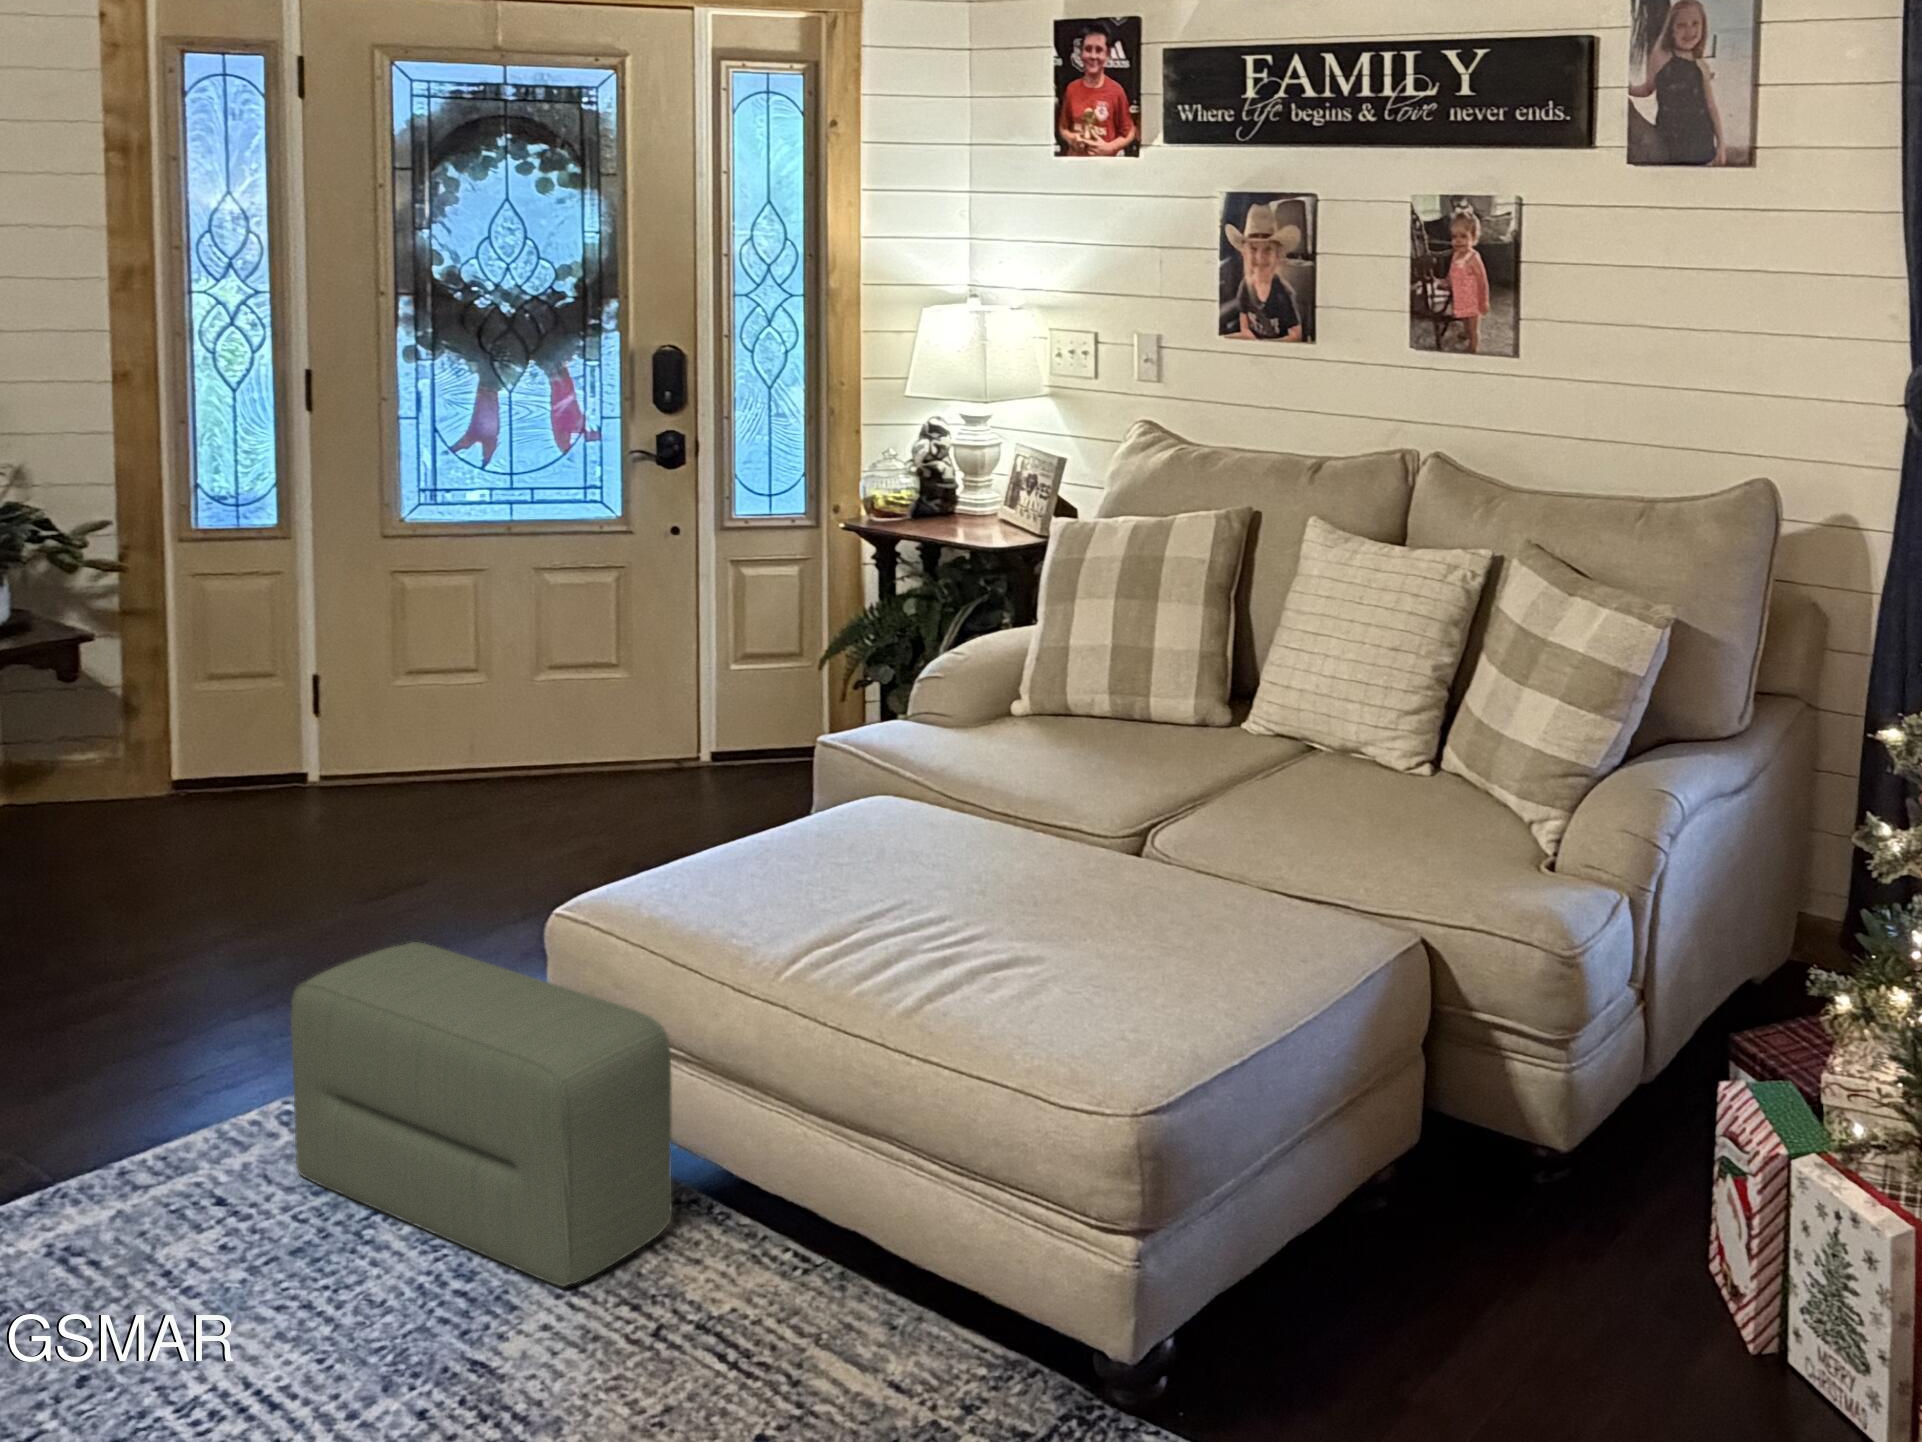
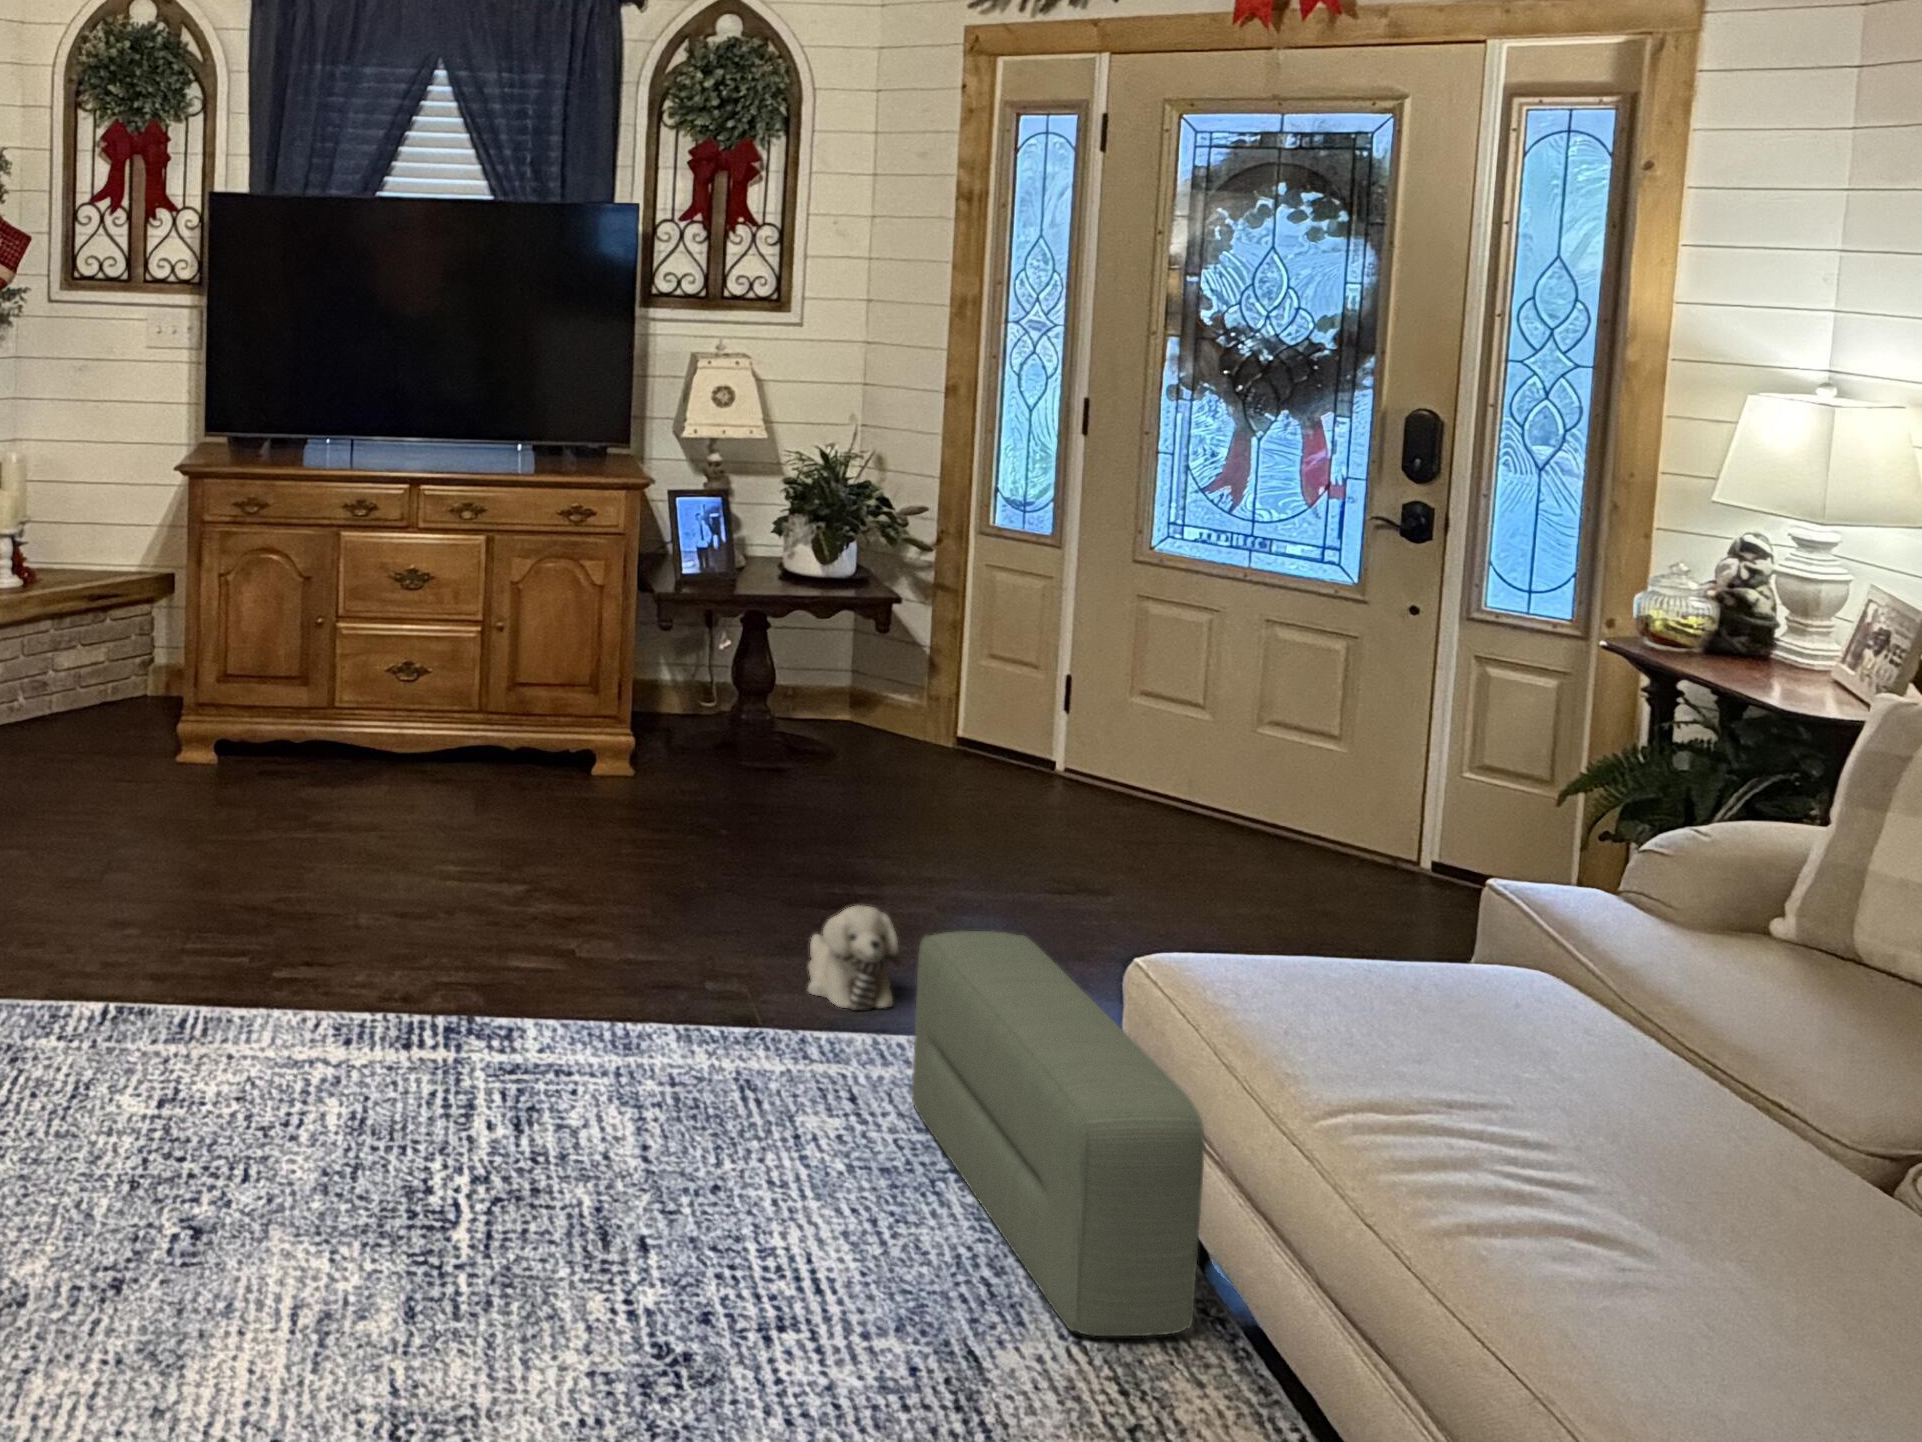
plush toy: none [85,989,227,1122] -> present [808,905,901,1010]

